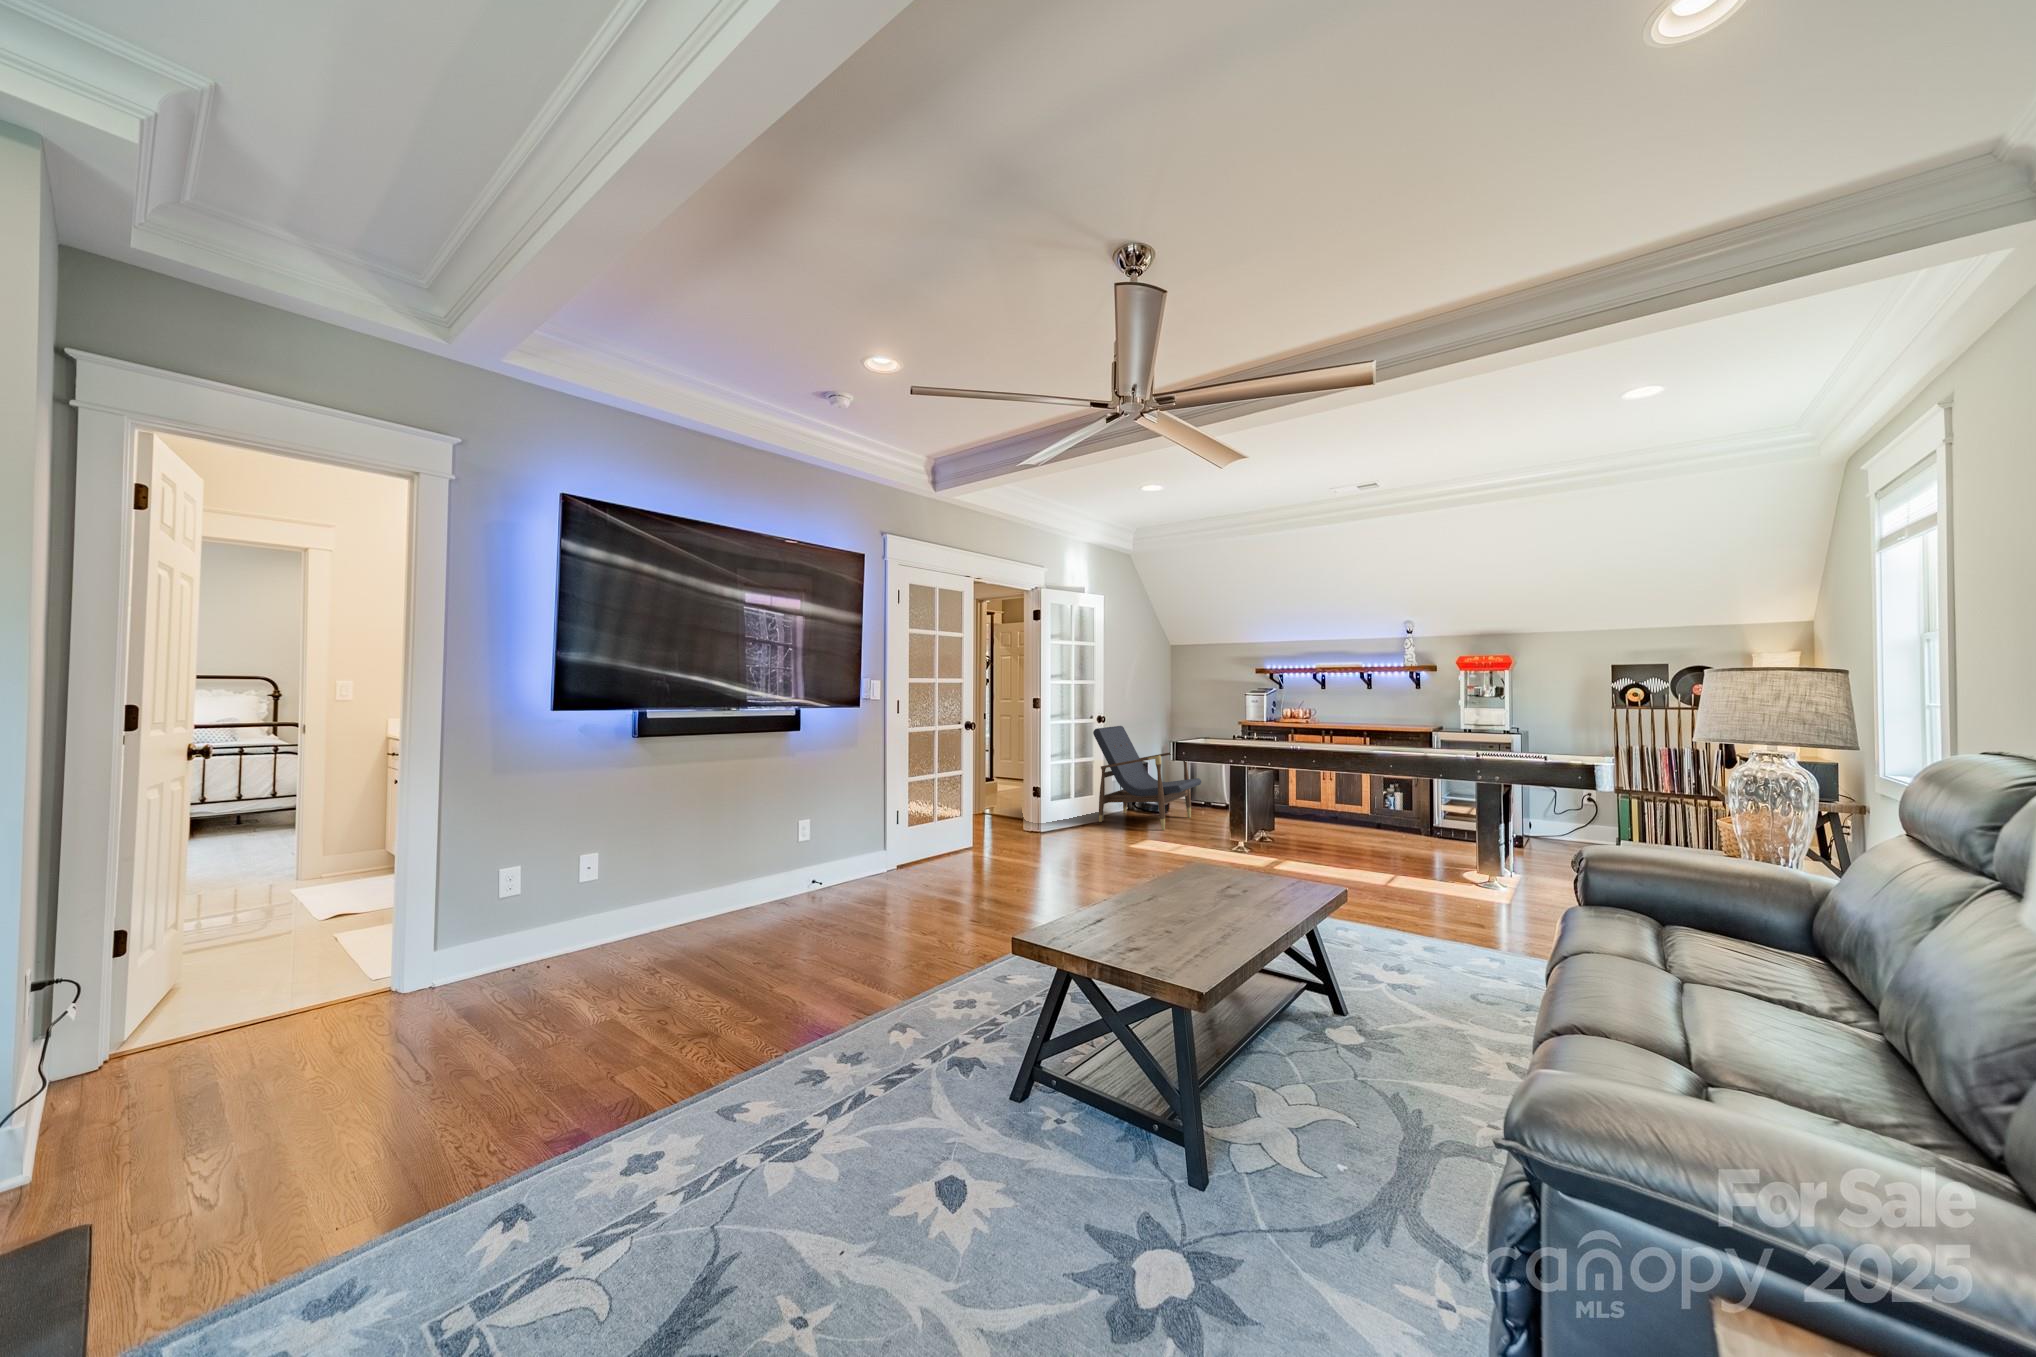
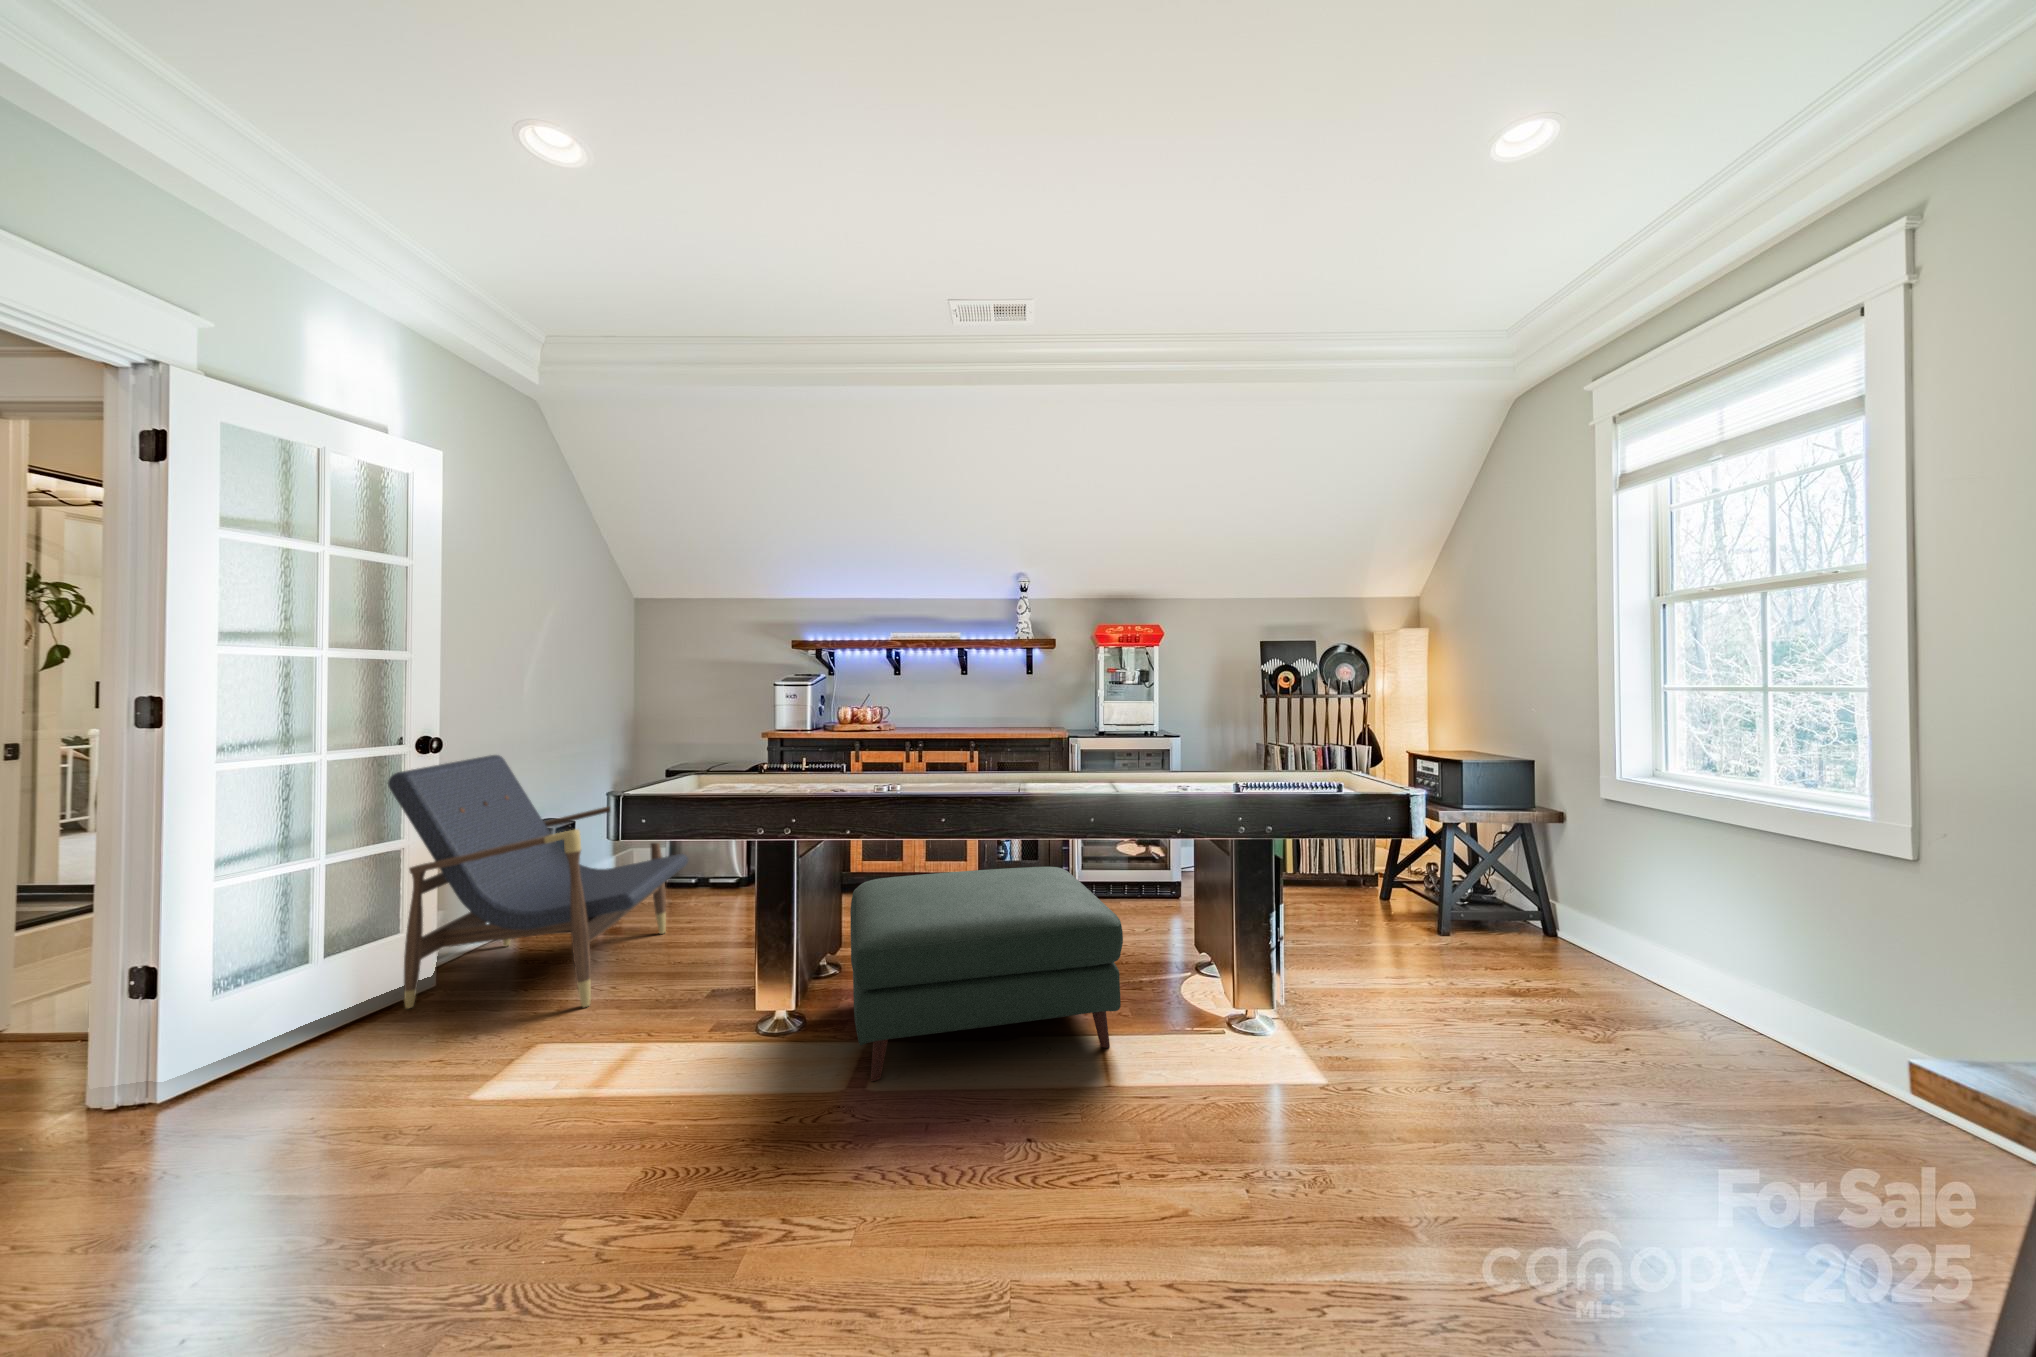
ottoman: none [1267,787,1396,867] -> present [850,867,1123,1081]

